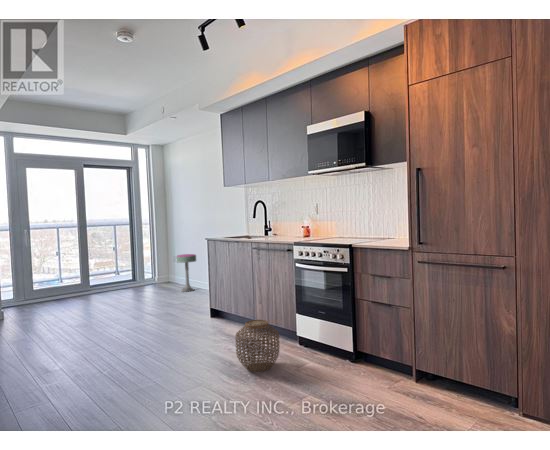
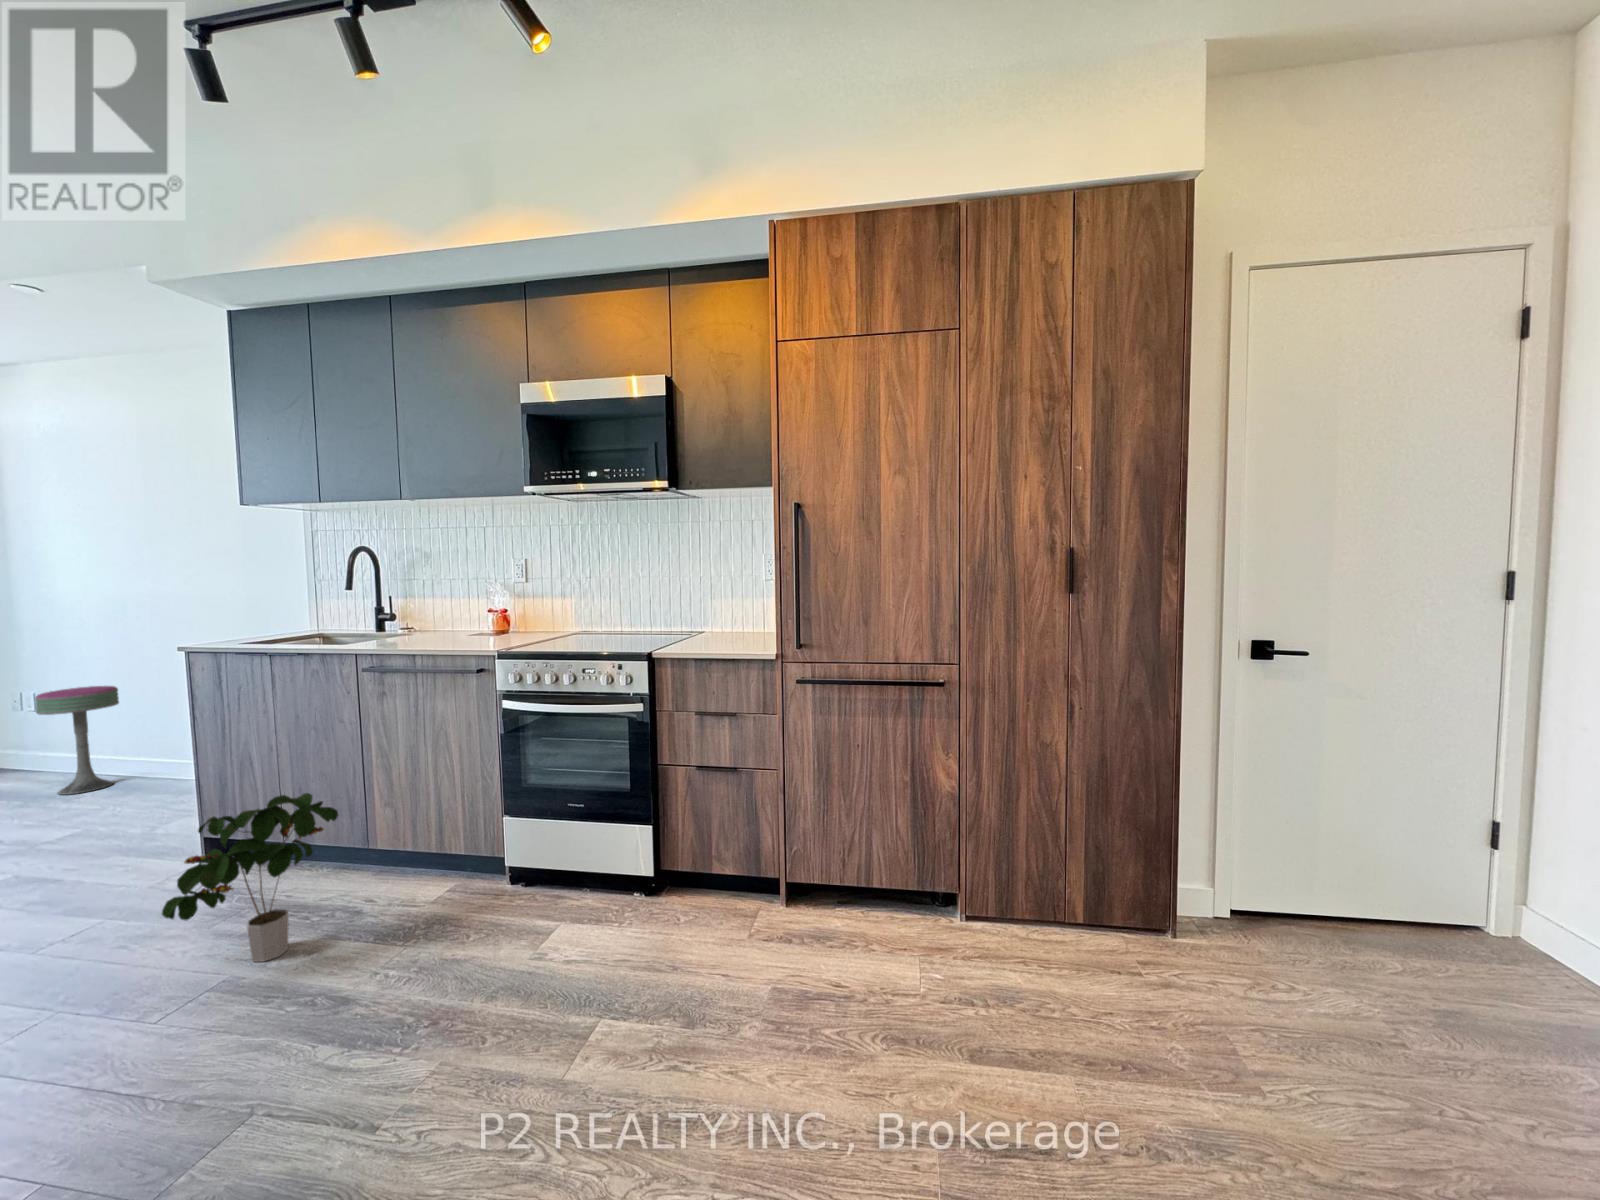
potted plant: none [191,290,240,348] -> present [162,793,338,962]
woven basket: present [236,320,279,372] -> none [356,859,491,1006]

